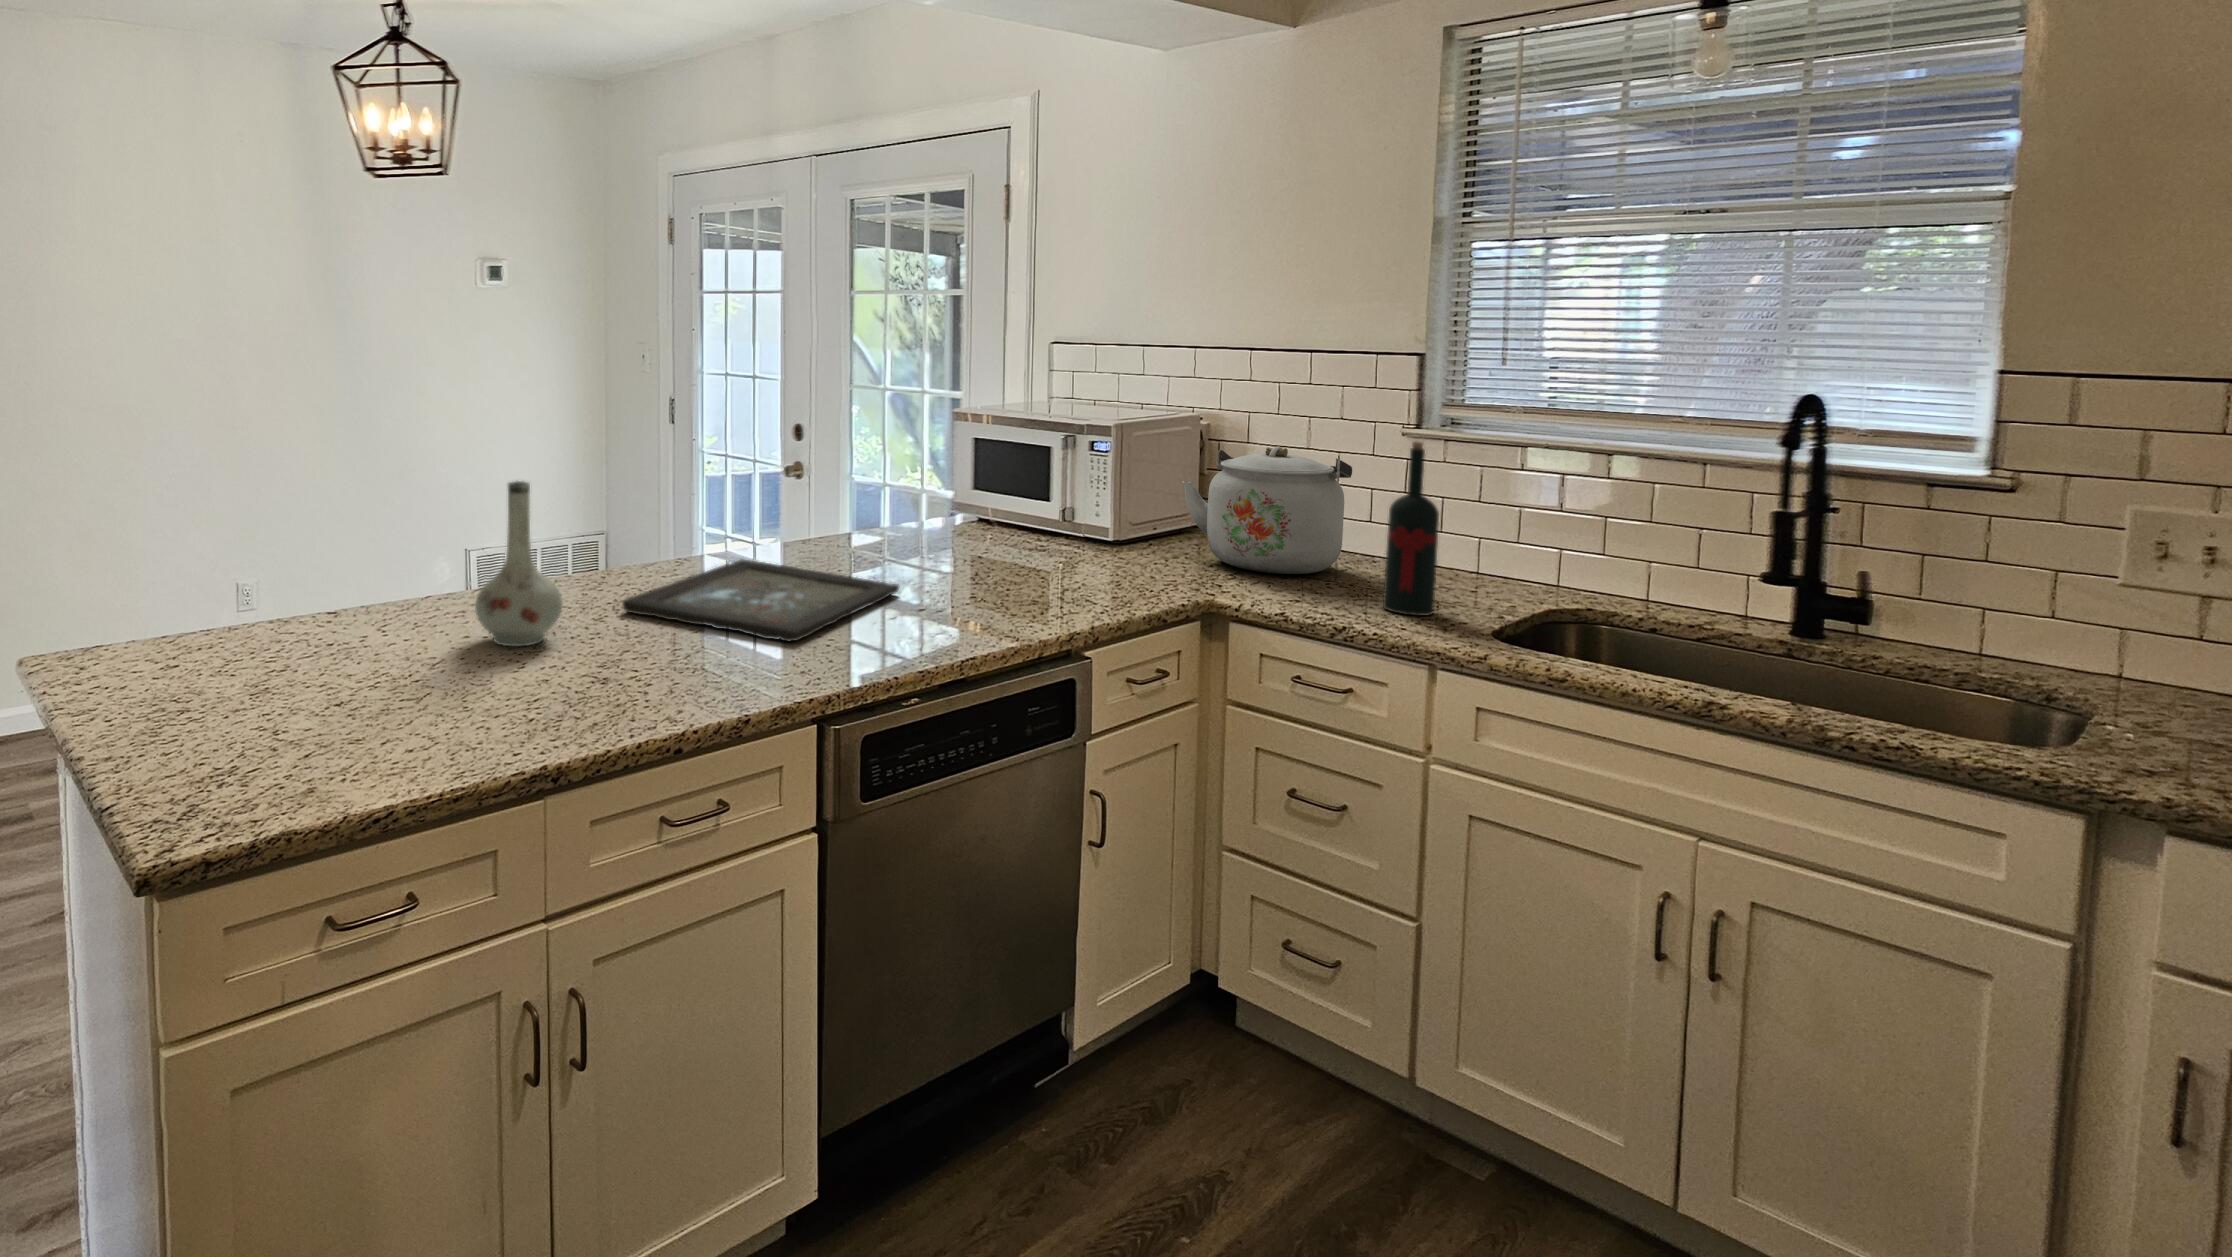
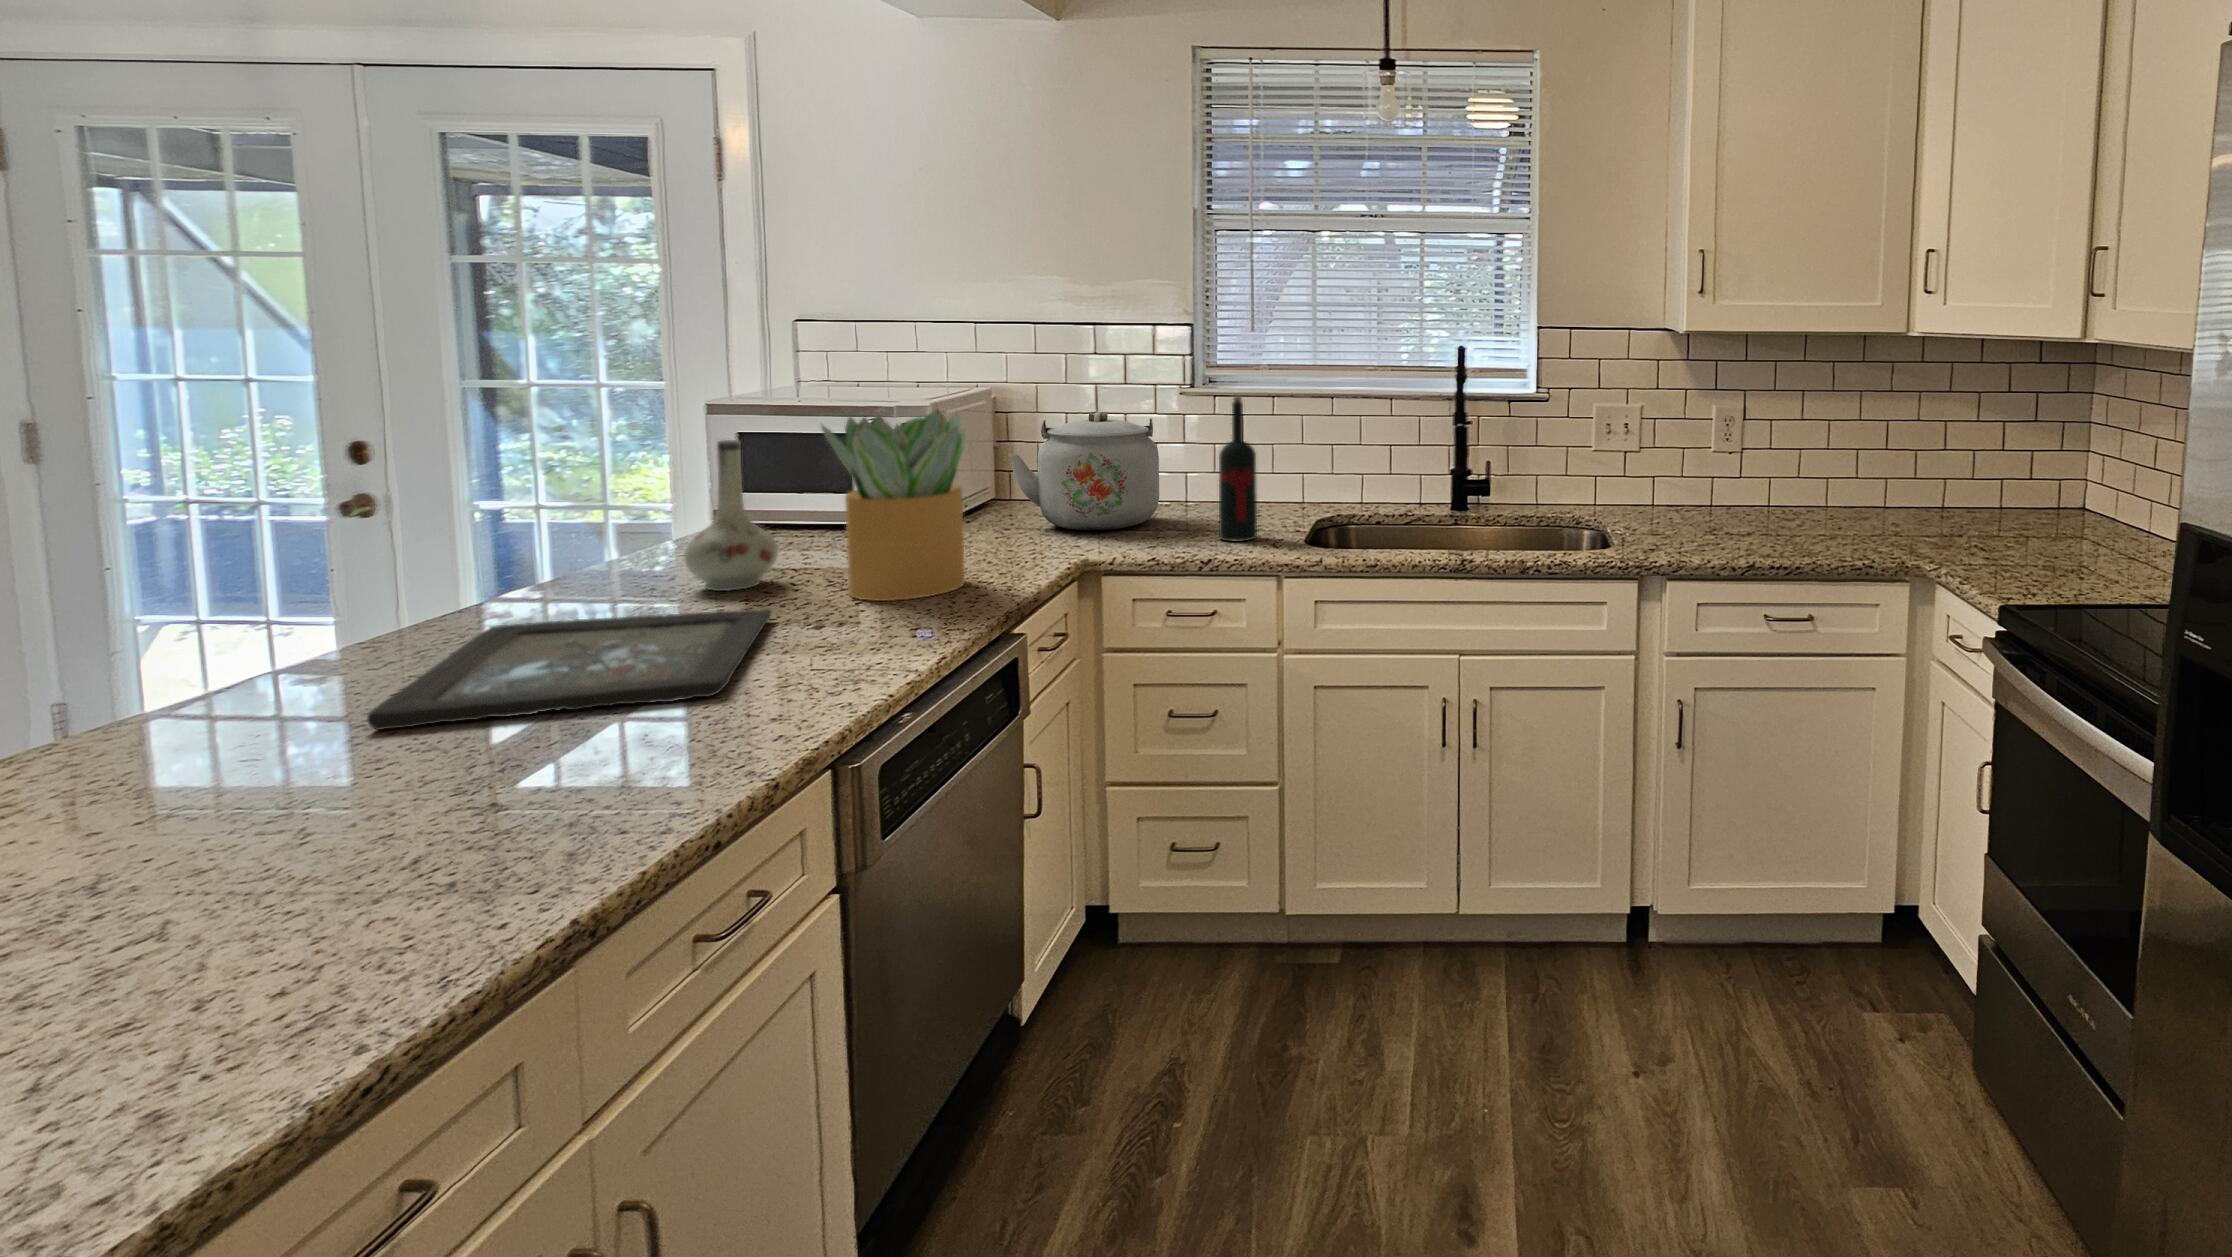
potted plant: none [958,430,1080,602] -> present [822,410,965,601]
vase: present [475,481,563,646] -> present [684,440,778,591]

